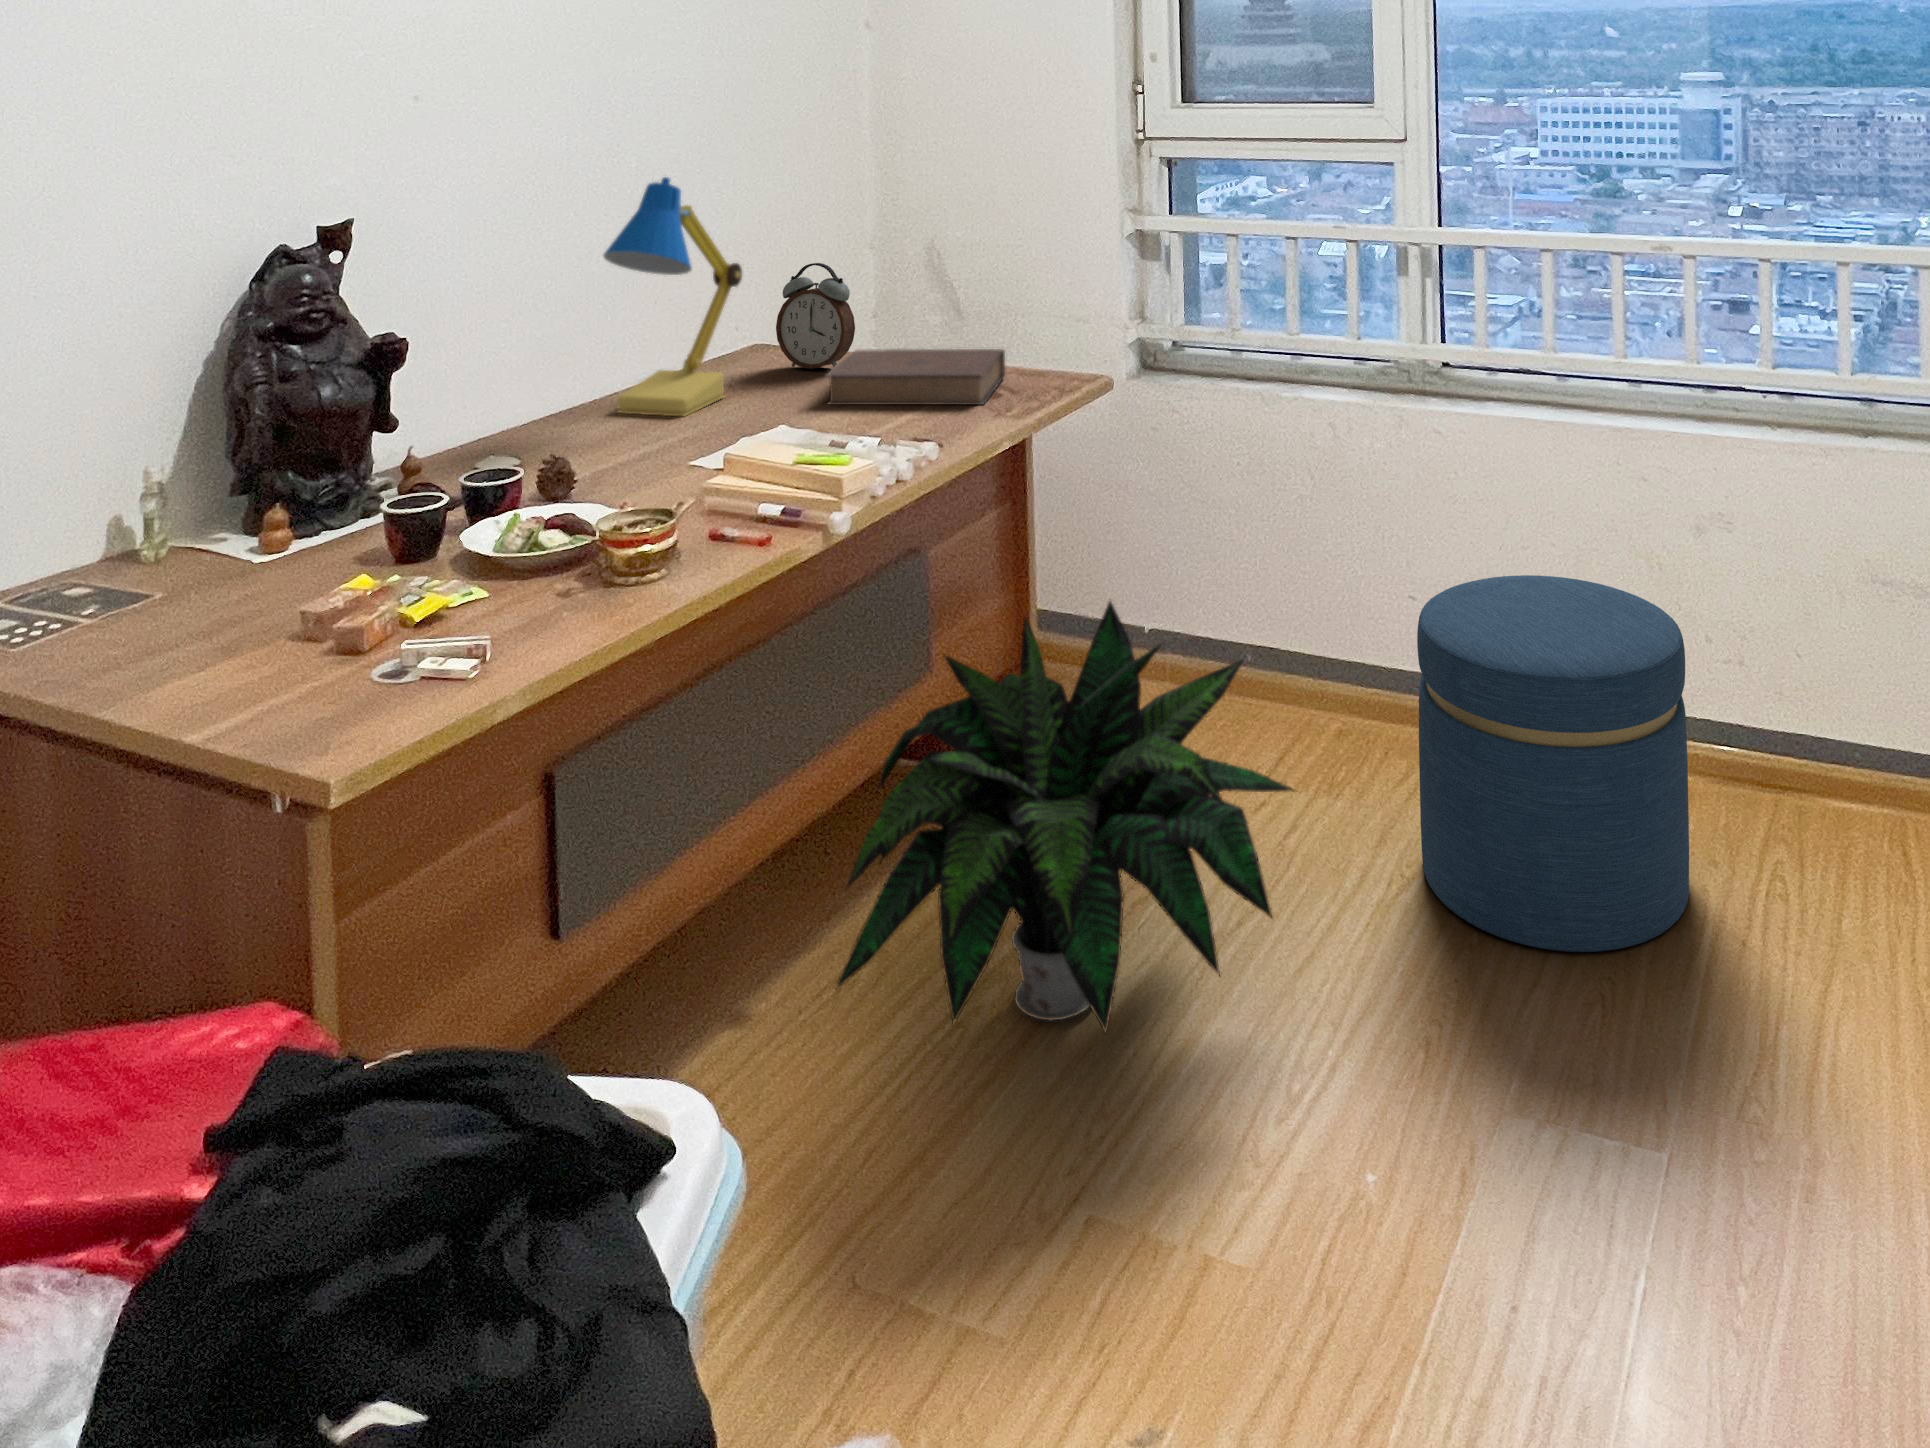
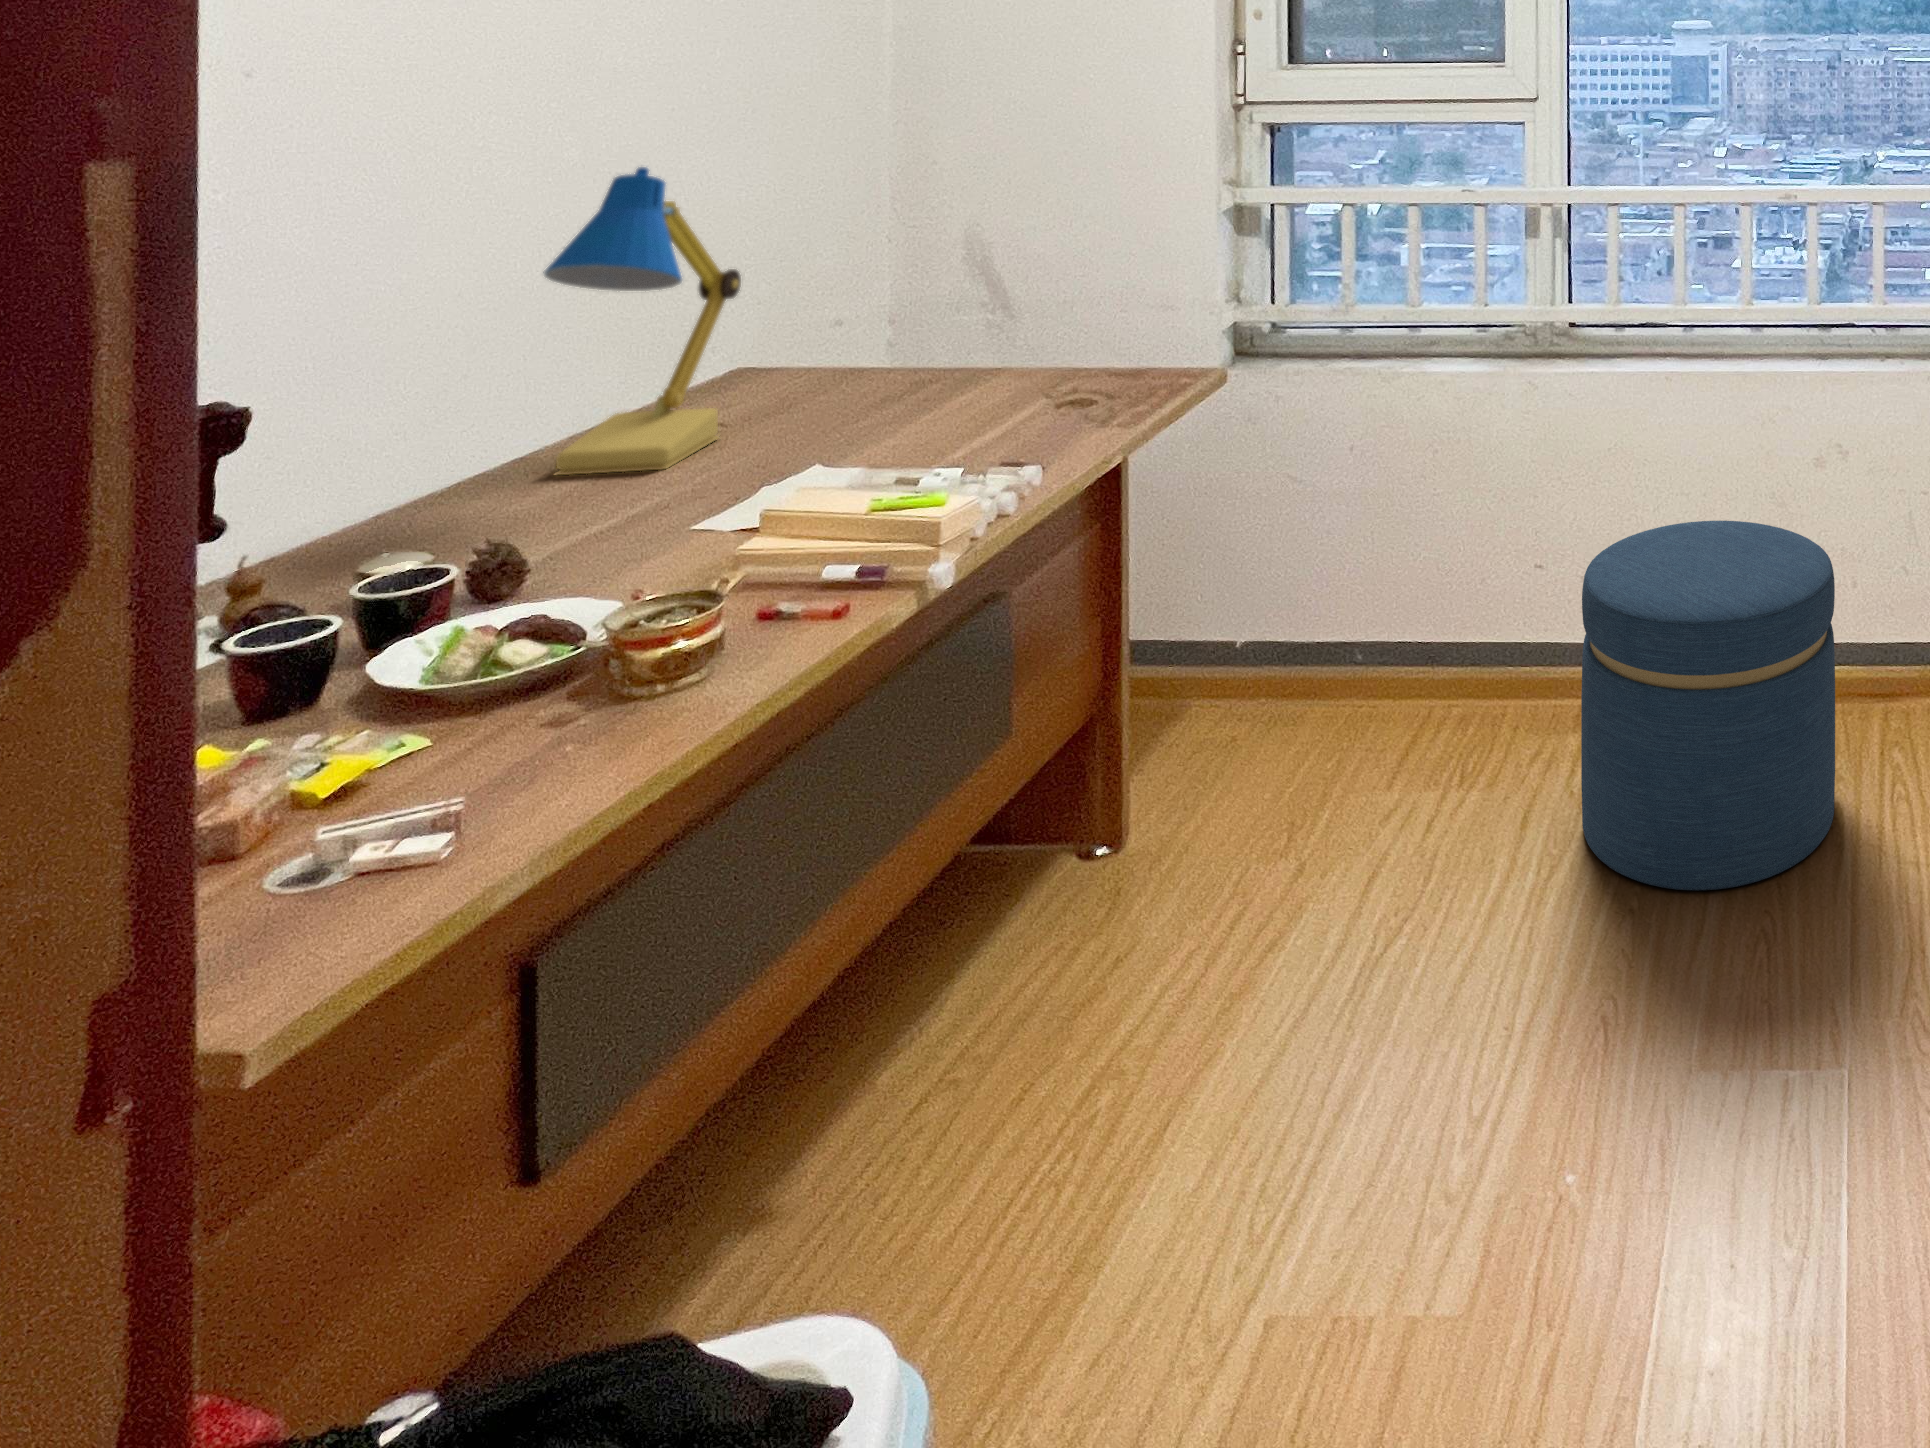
alarm clock: present [776,263,855,369] -> none [784,262,898,391]
book: present [827,349,1005,405] -> none [870,346,1101,434]
potted plant: present [835,601,1293,1032] -> none [922,614,1474,1152]

